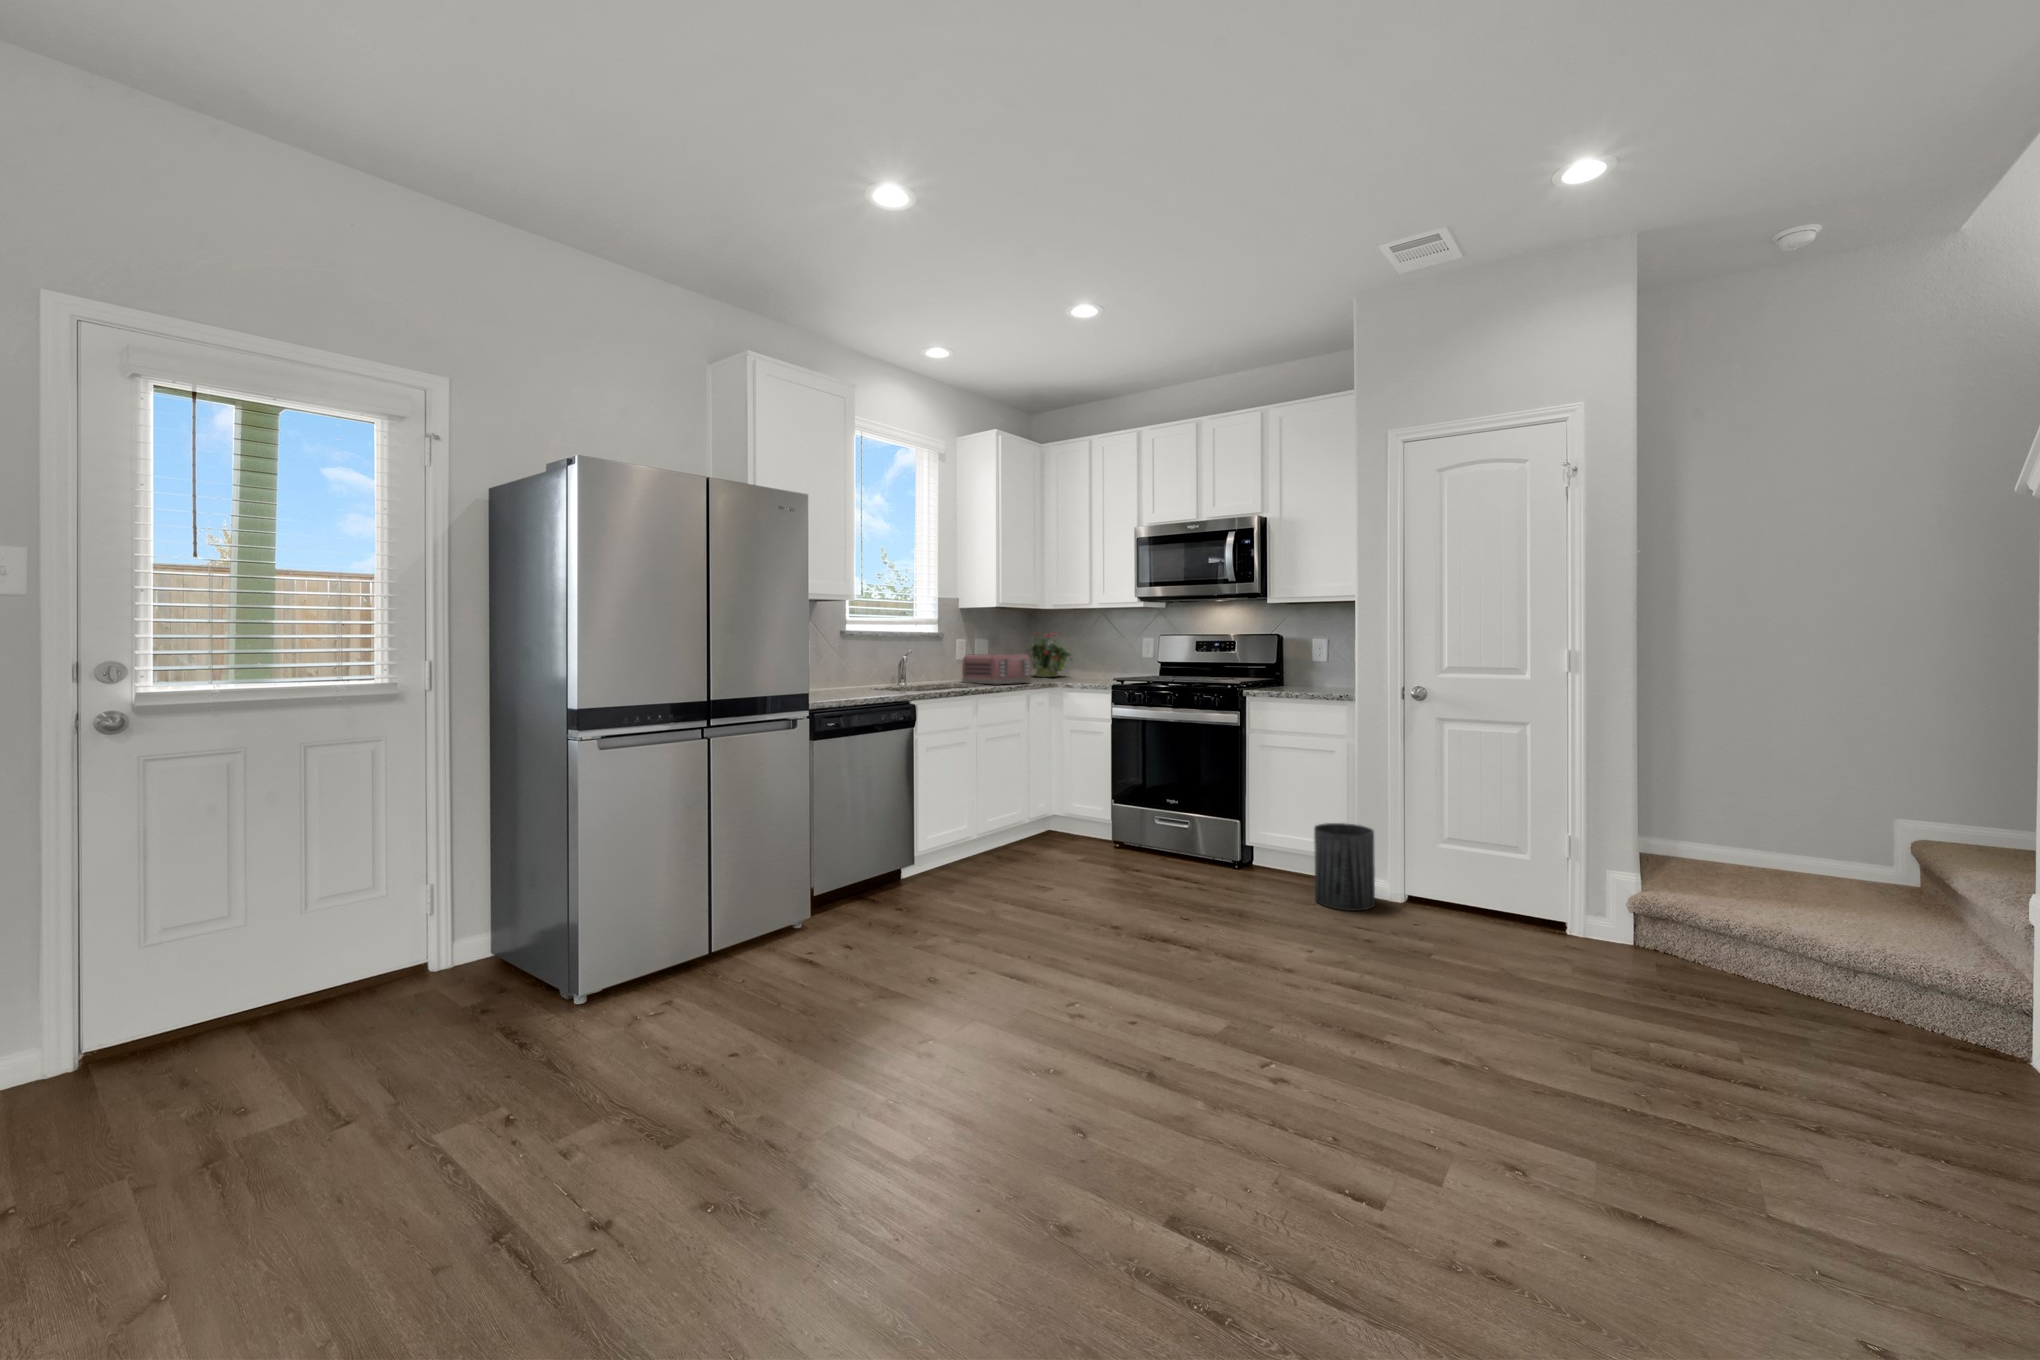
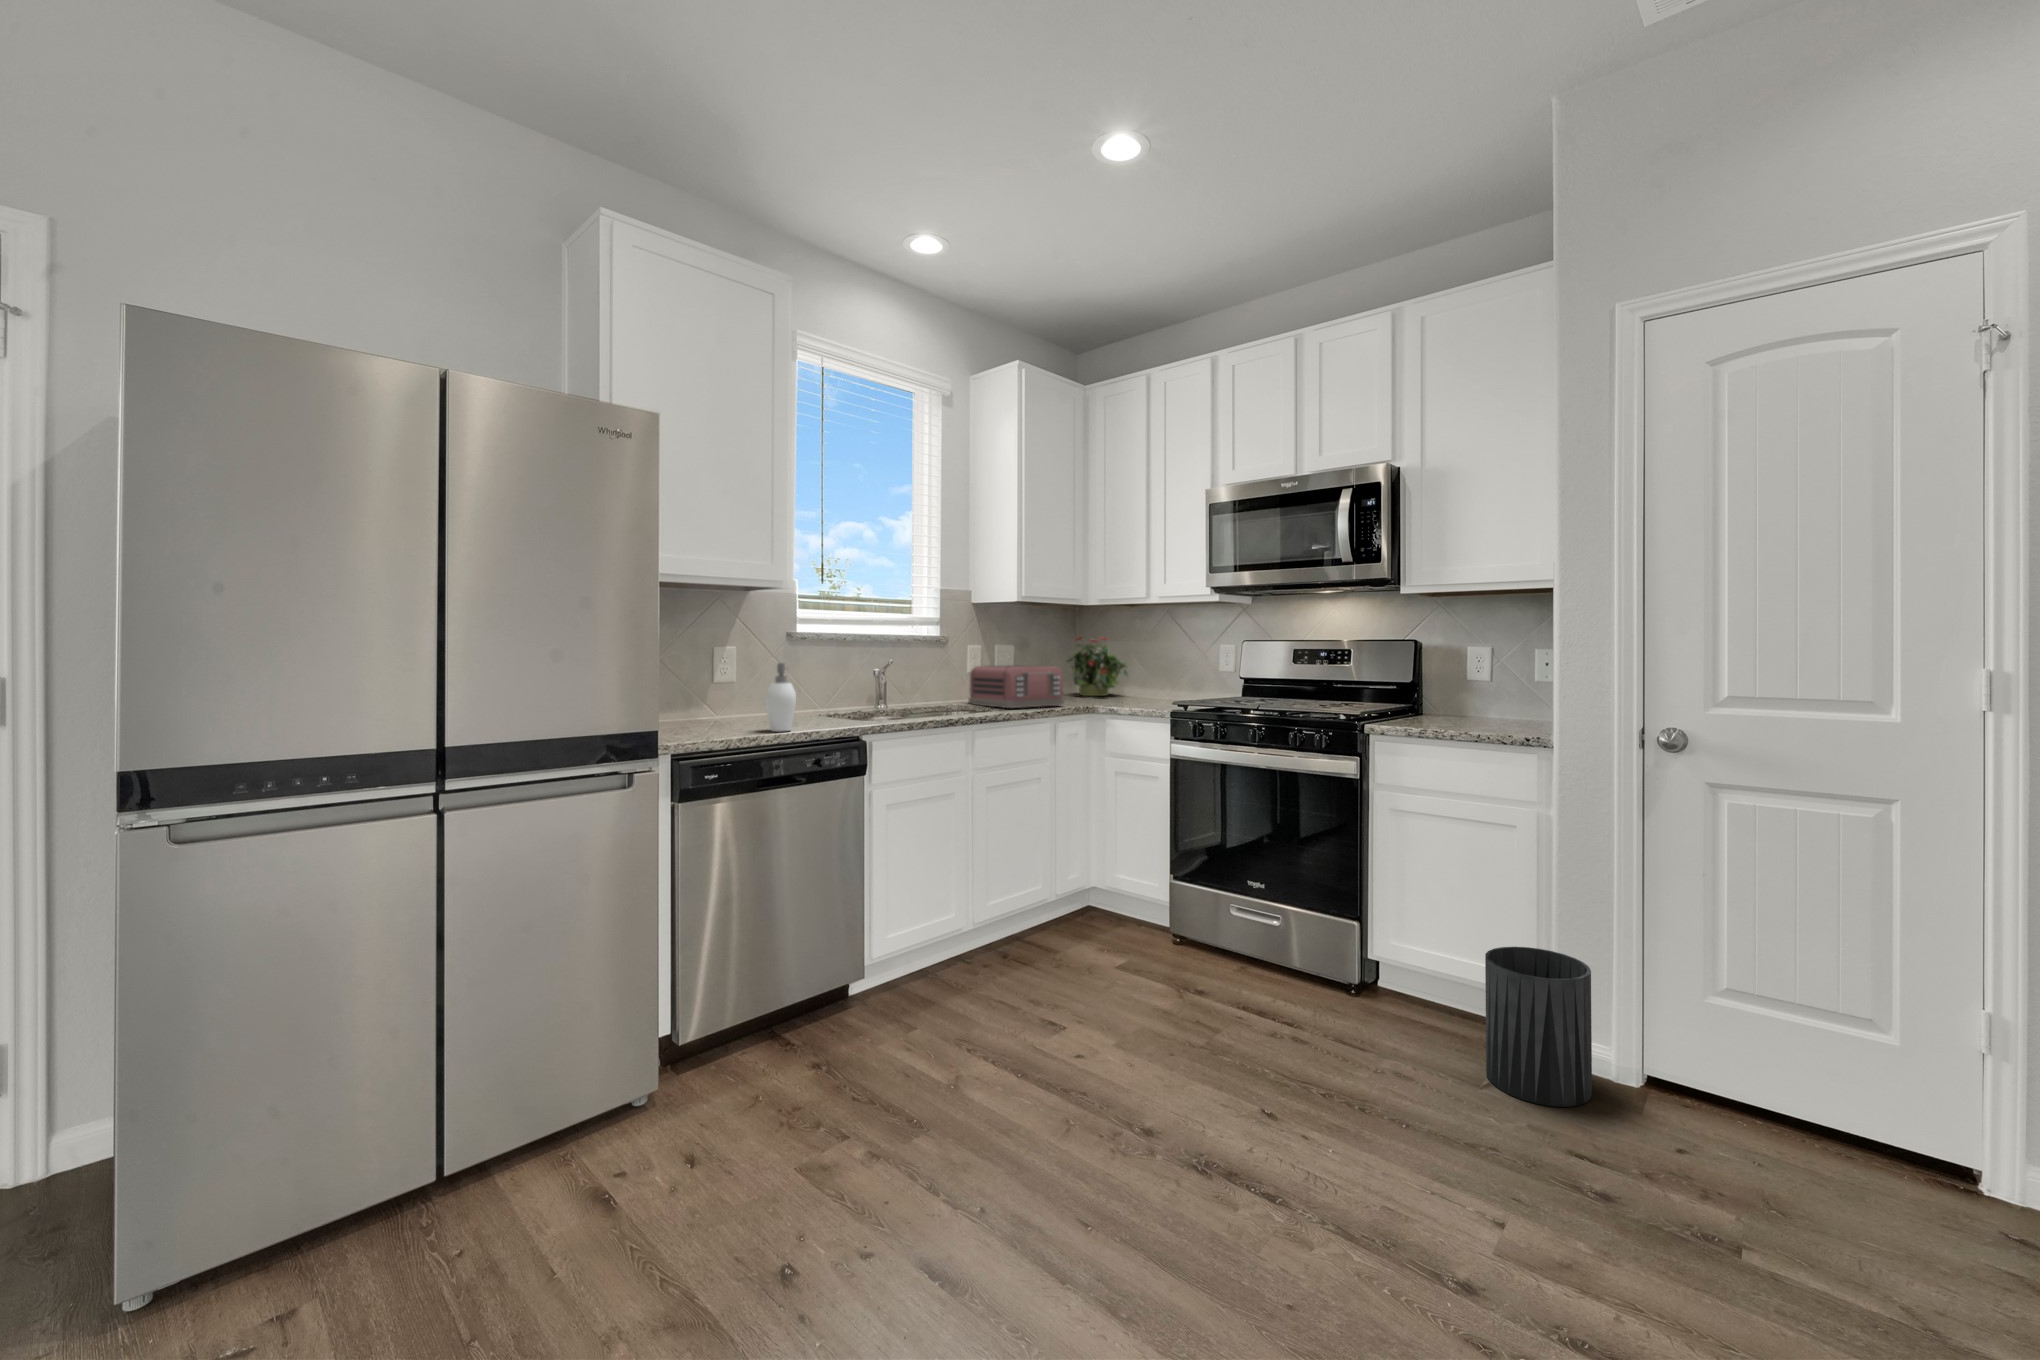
soap dispenser: none [847,652,867,698] -> present [765,663,796,731]

